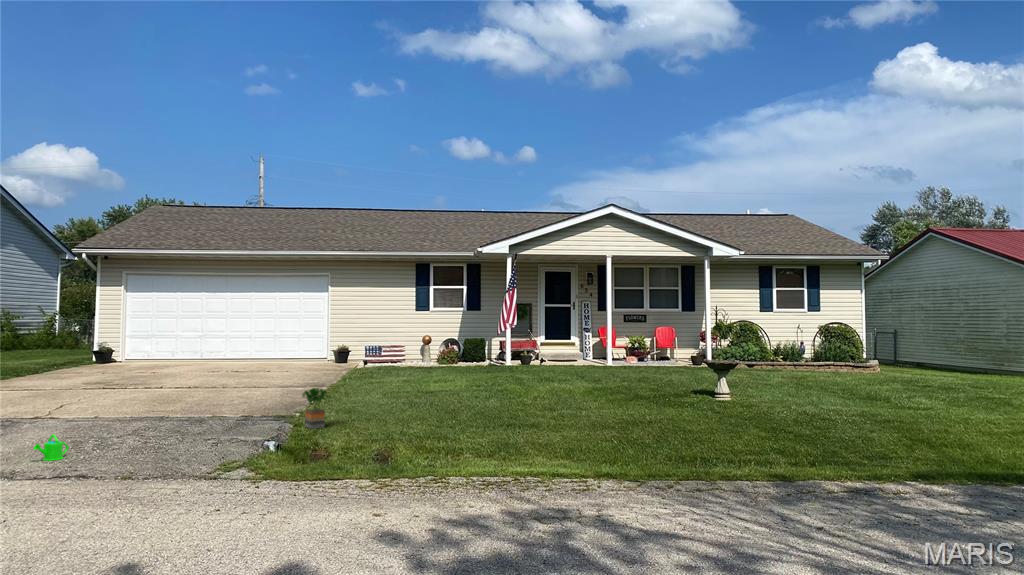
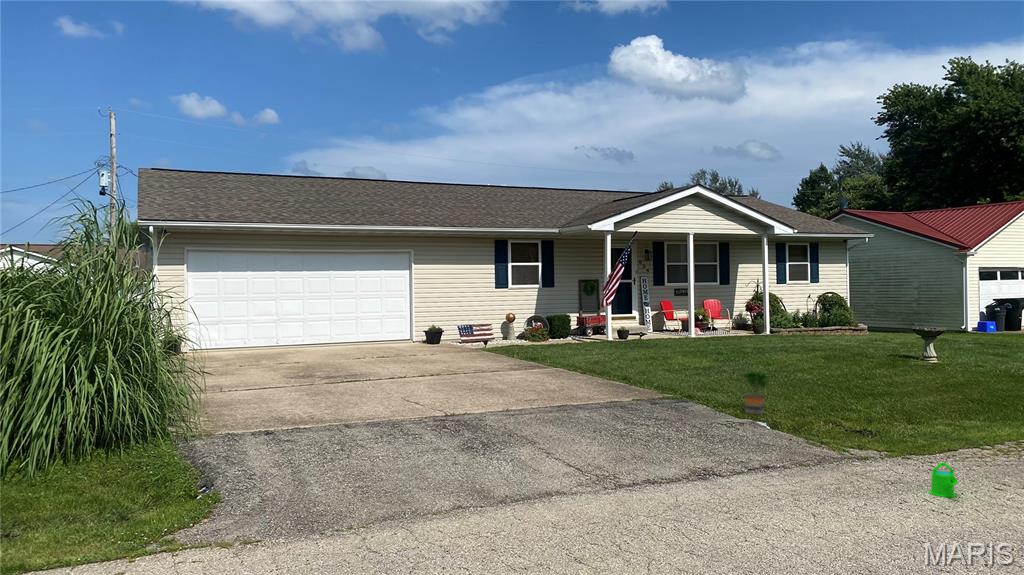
watering can: present [34,434,69,461] -> present [929,462,957,497]

